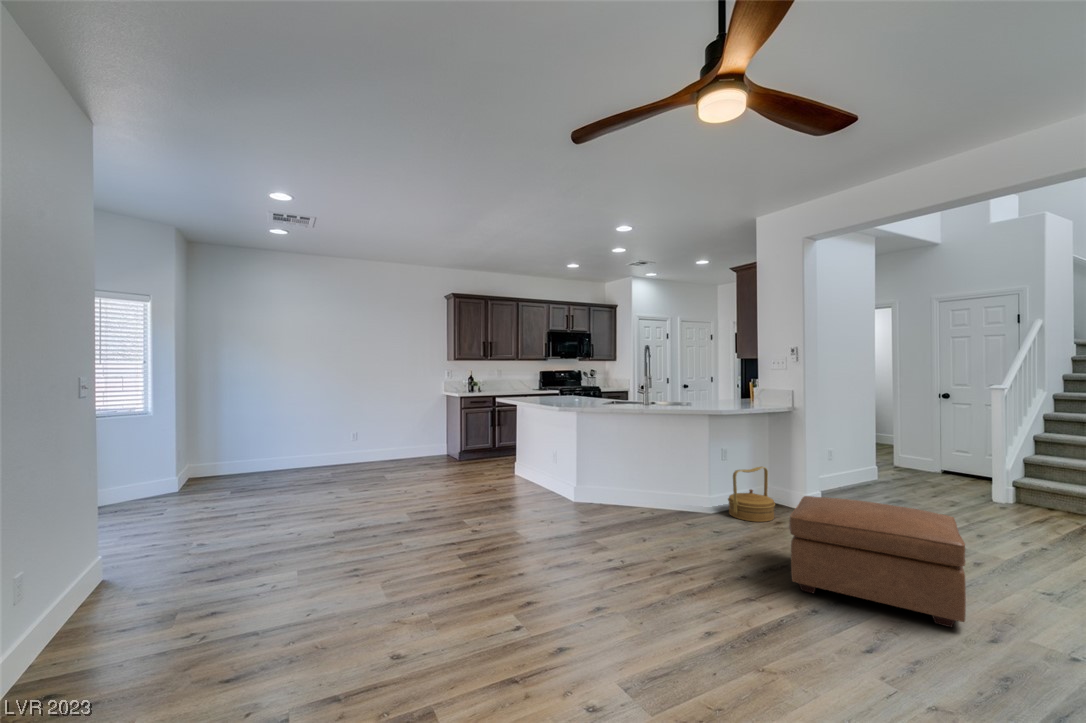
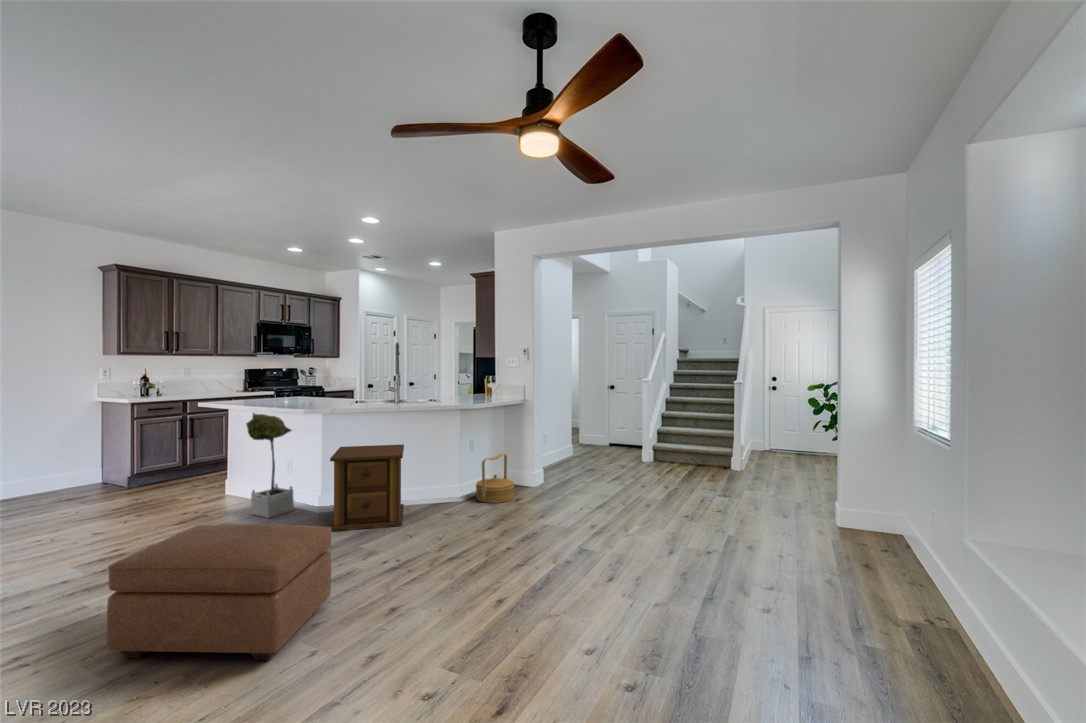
potted tree: none [521,407,557,499] -> present [246,413,294,518]
side table: none [576,443,650,527] -> present [330,444,404,531]
ottoman: present [789,496,966,627] -> present [107,524,331,660]

